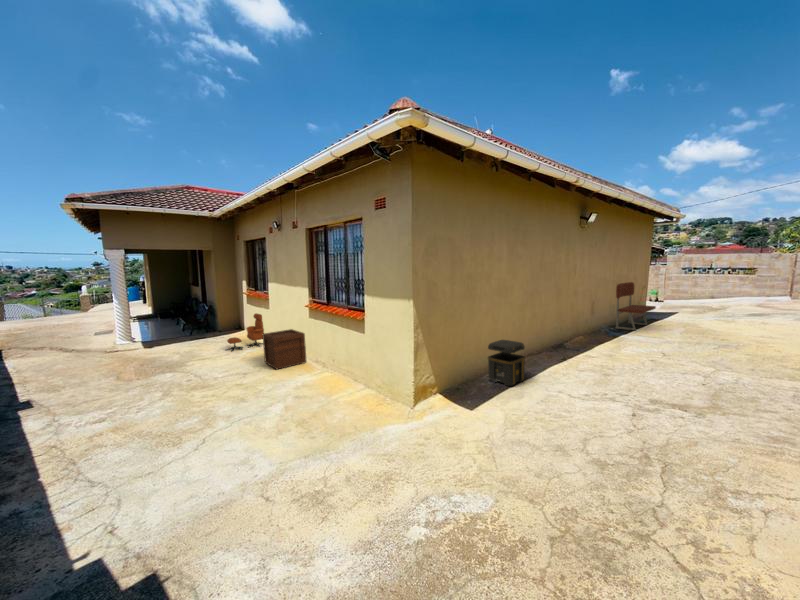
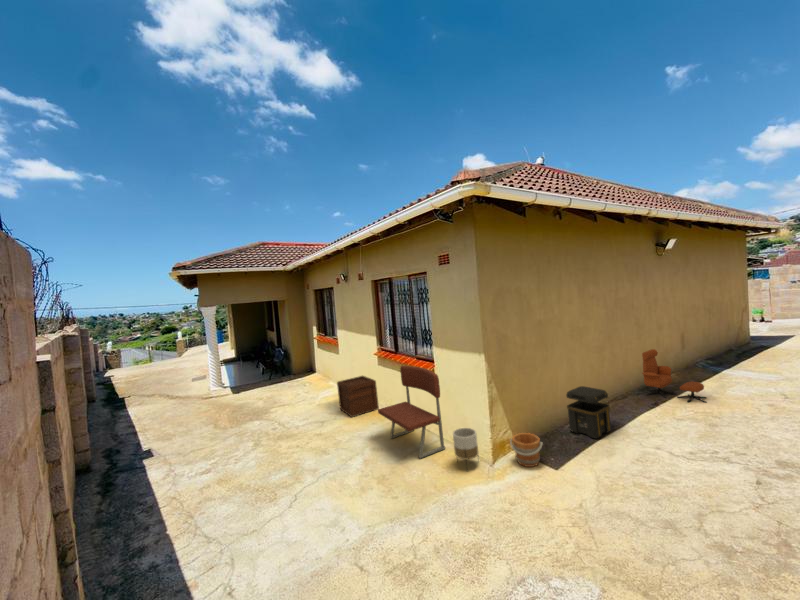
bench: present [616,282,656,330] -> present [378,366,445,459]
lounge chair: present [227,313,264,351] -> present [642,349,706,402]
planter: none [377,373,401,414] -> present [453,428,479,459]
bucket: none [432,379,462,409] -> present [510,433,543,467]

